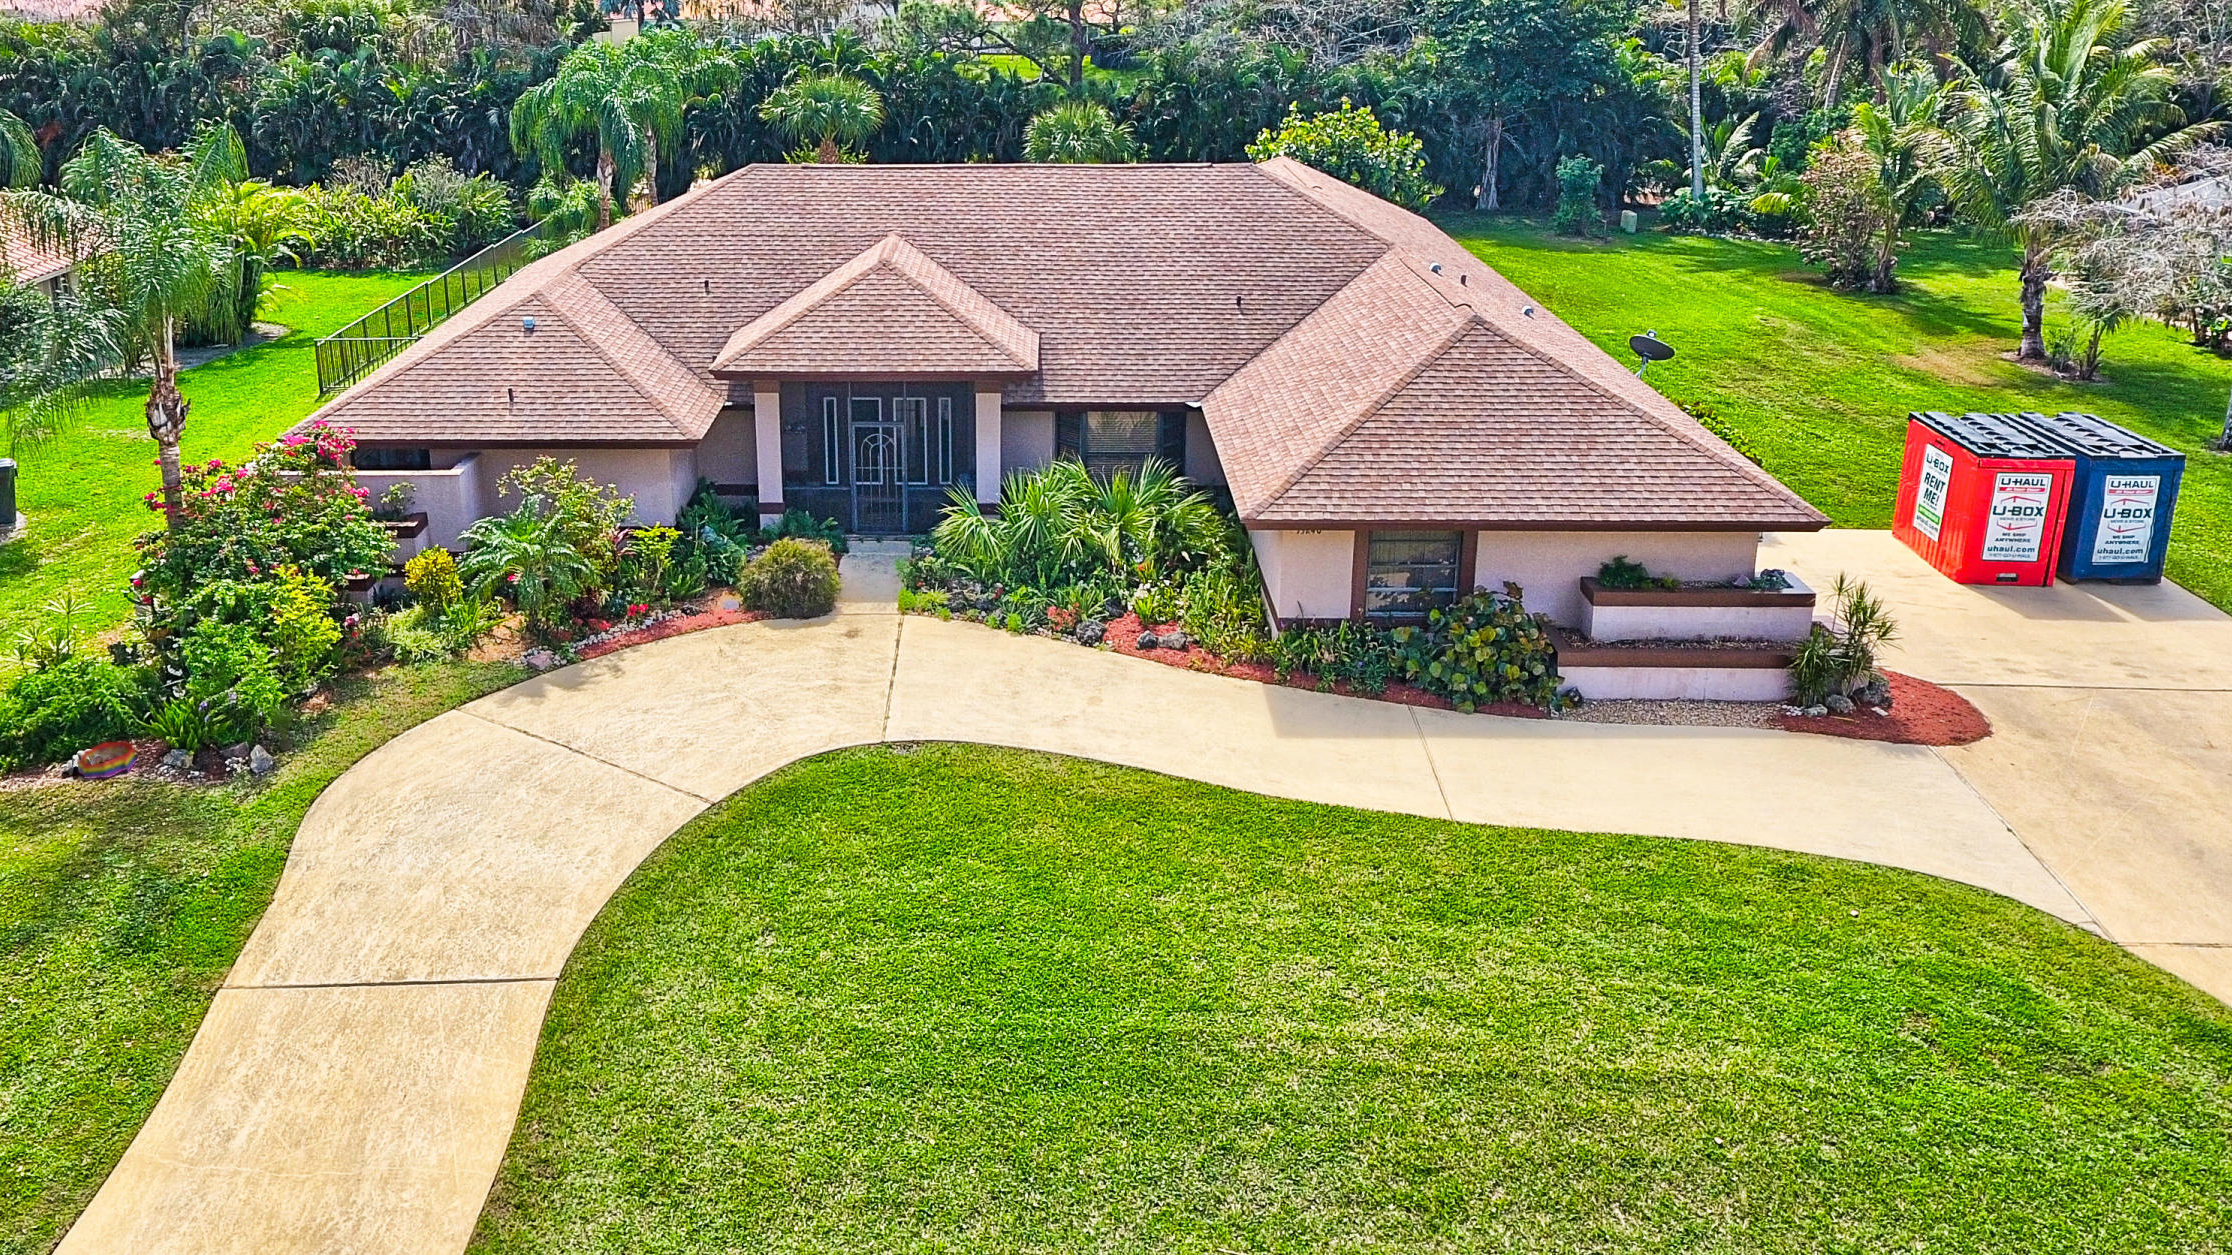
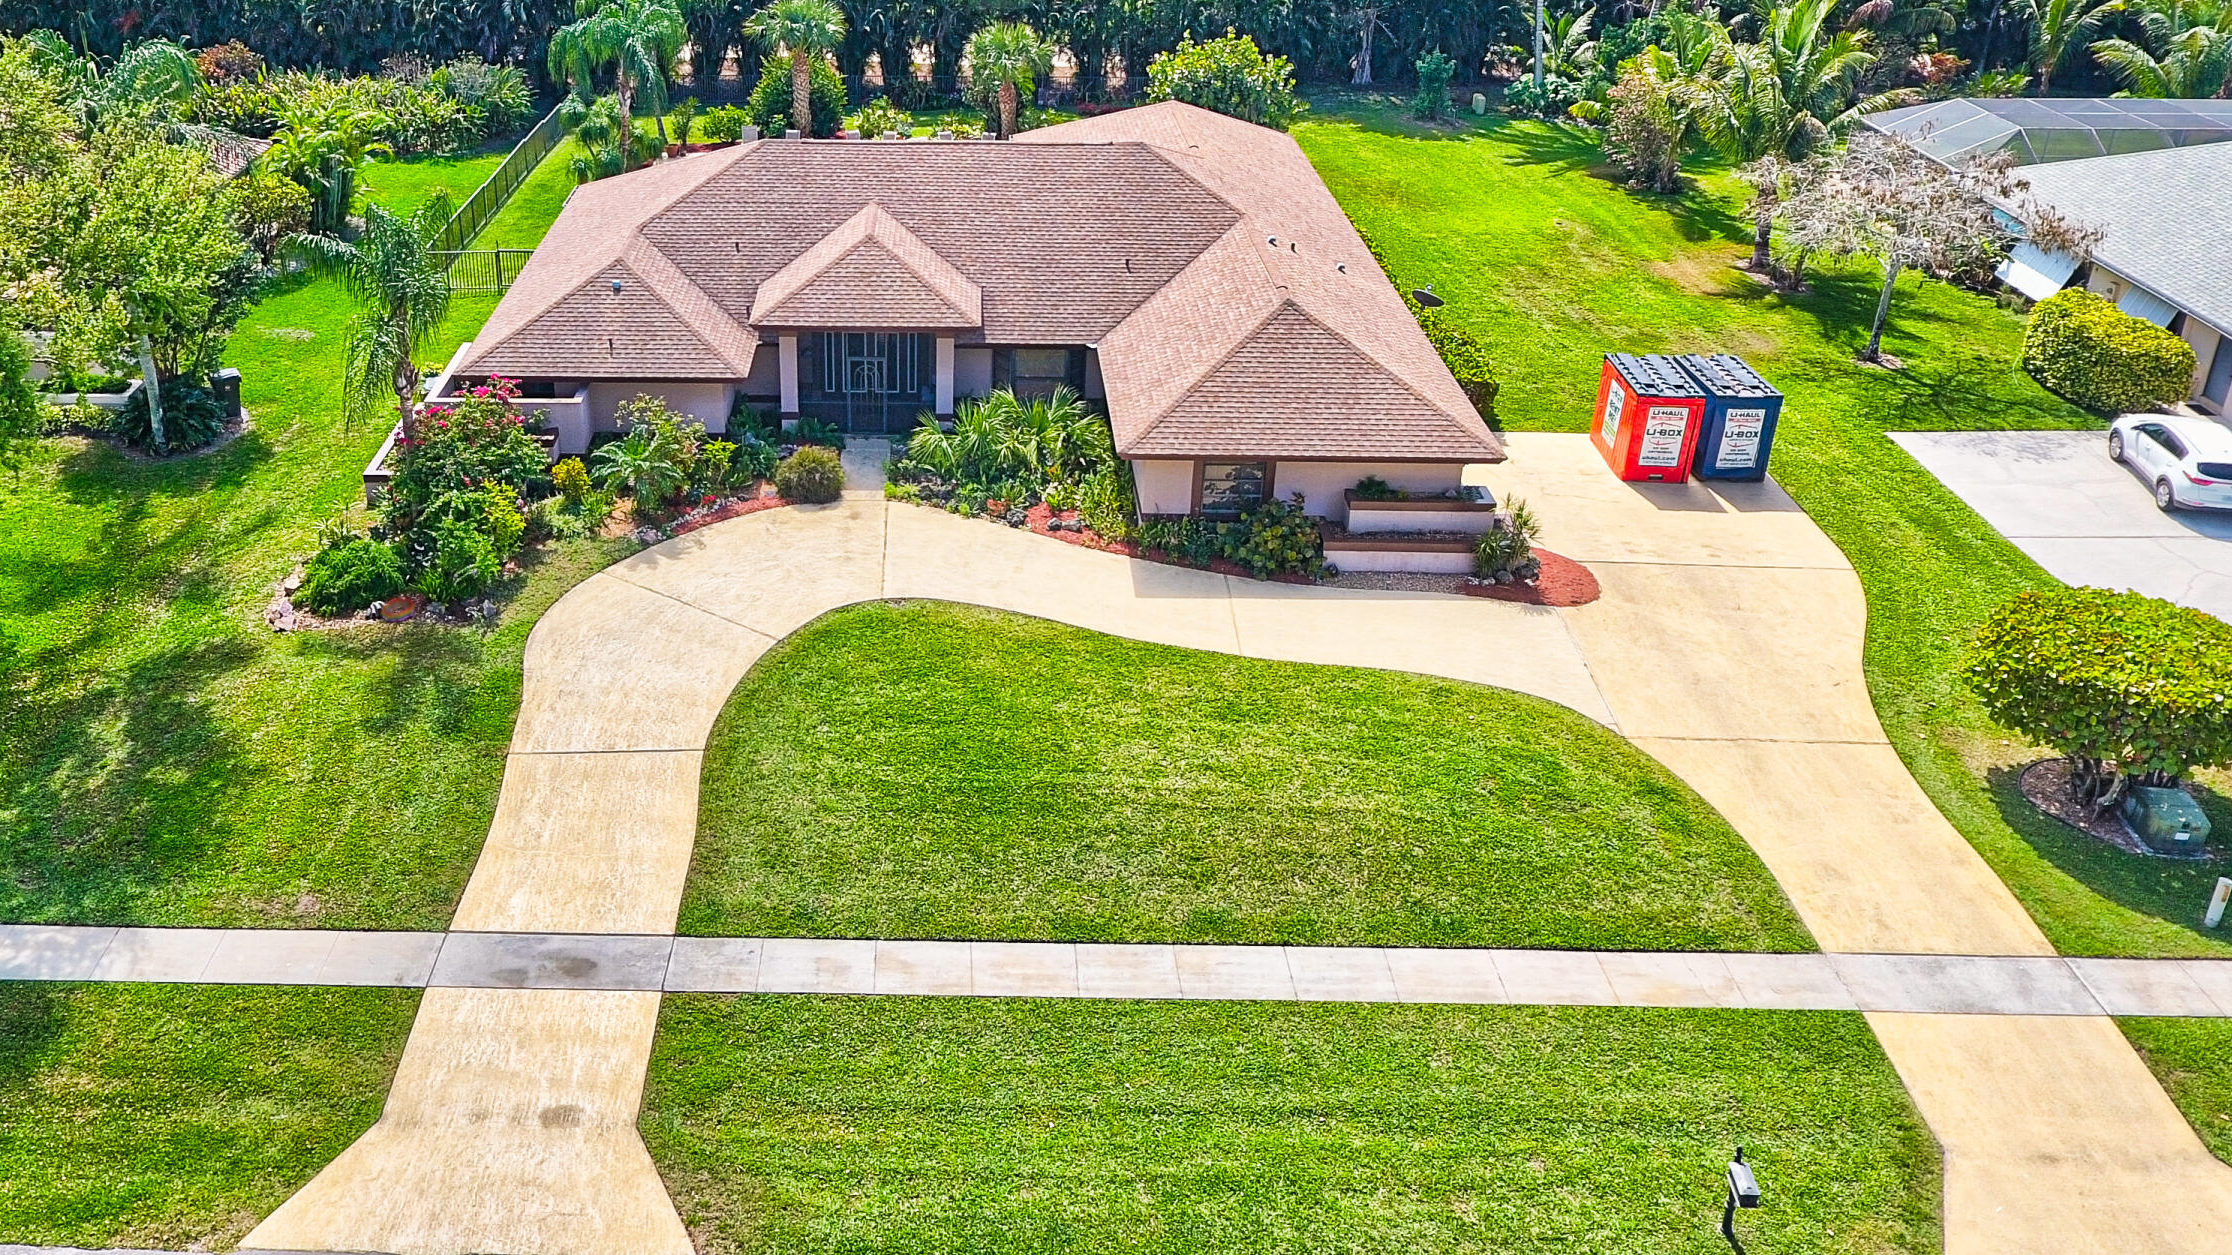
potted plant: present [270,709,294,751] -> none [493,572,513,604]

